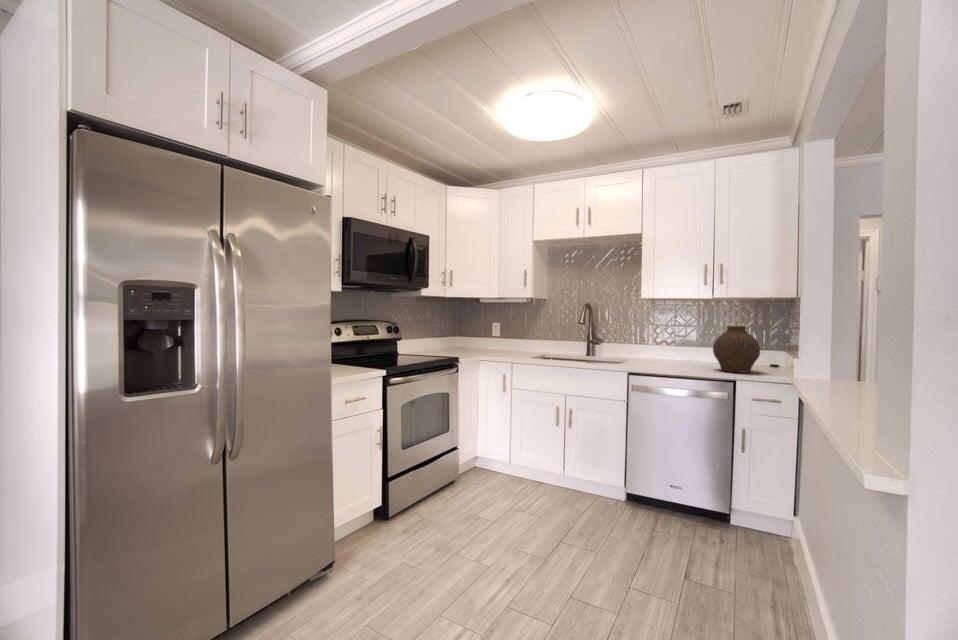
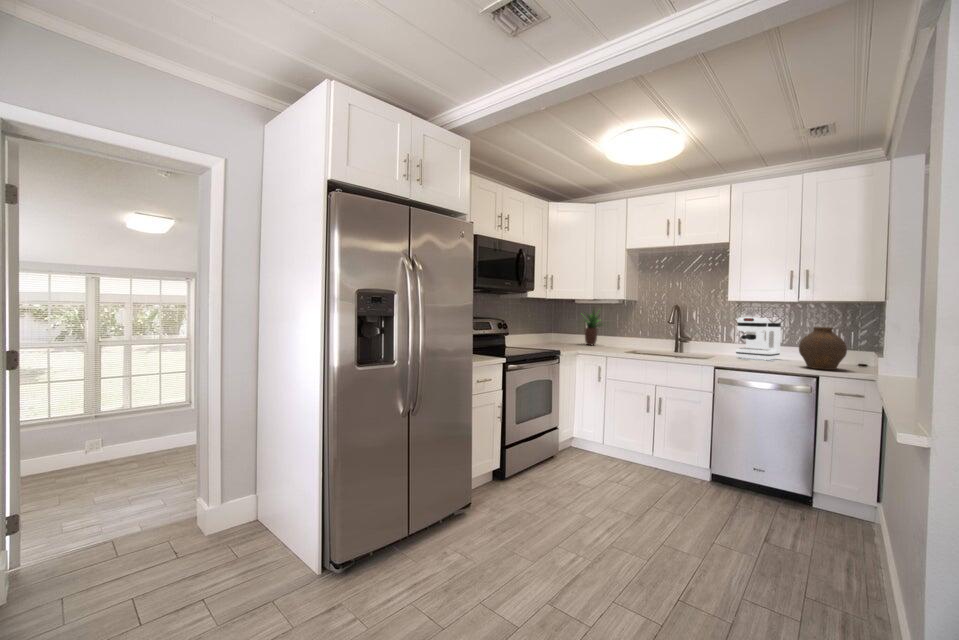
potted plant: none [485,305,521,350] -> present [581,309,602,345]
coffee maker: none [650,316,695,363] -> present [736,317,781,360]

